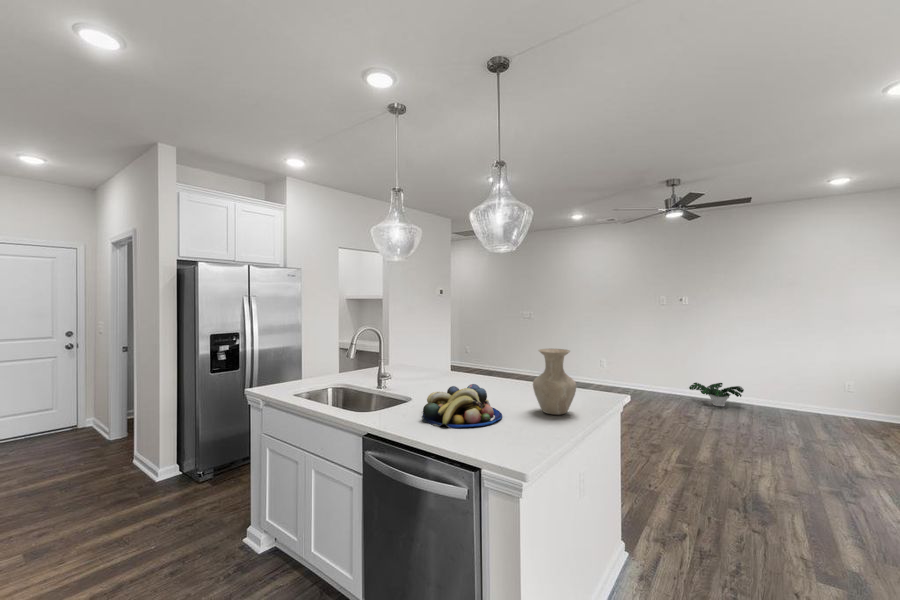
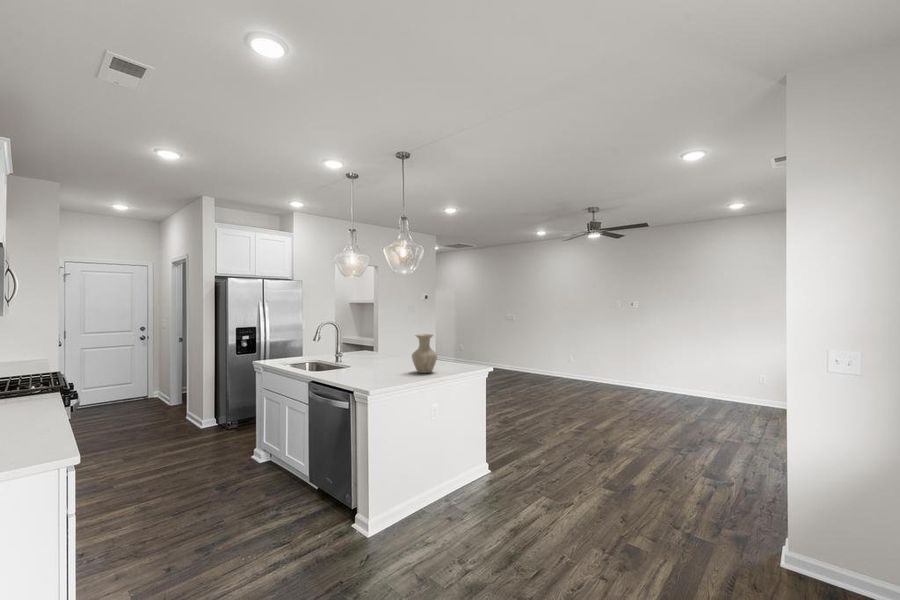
potted plant: present [689,383,744,406] -> none [631,374,676,394]
fruit bowl: present [423,384,502,428] -> none [342,355,392,377]

